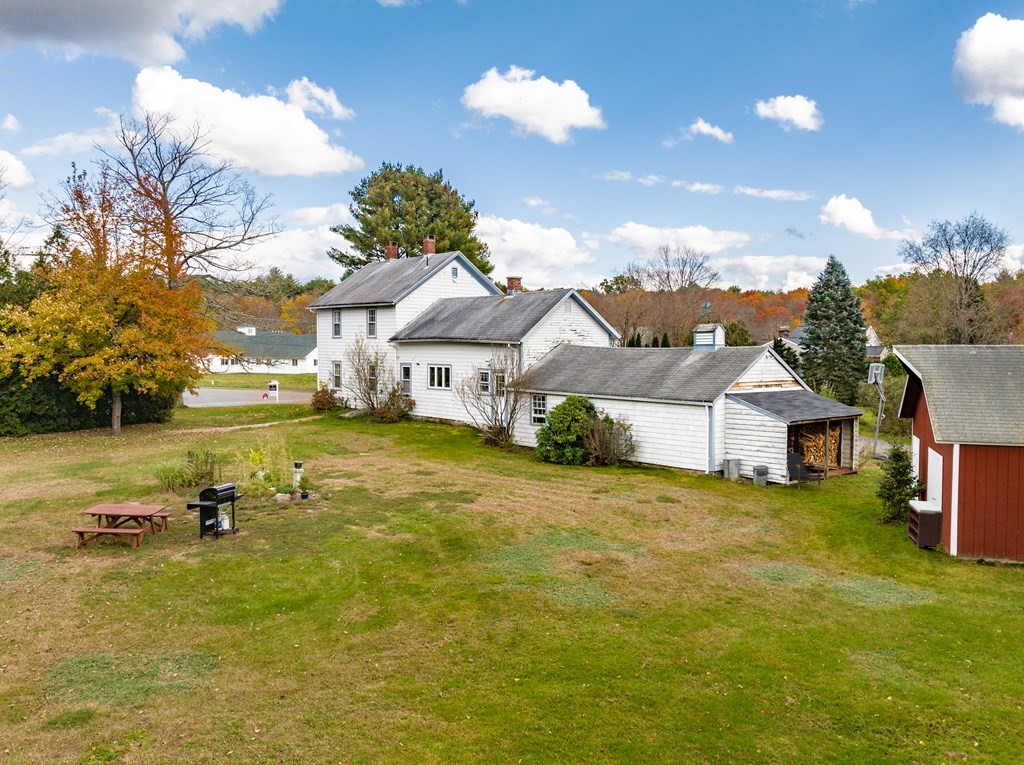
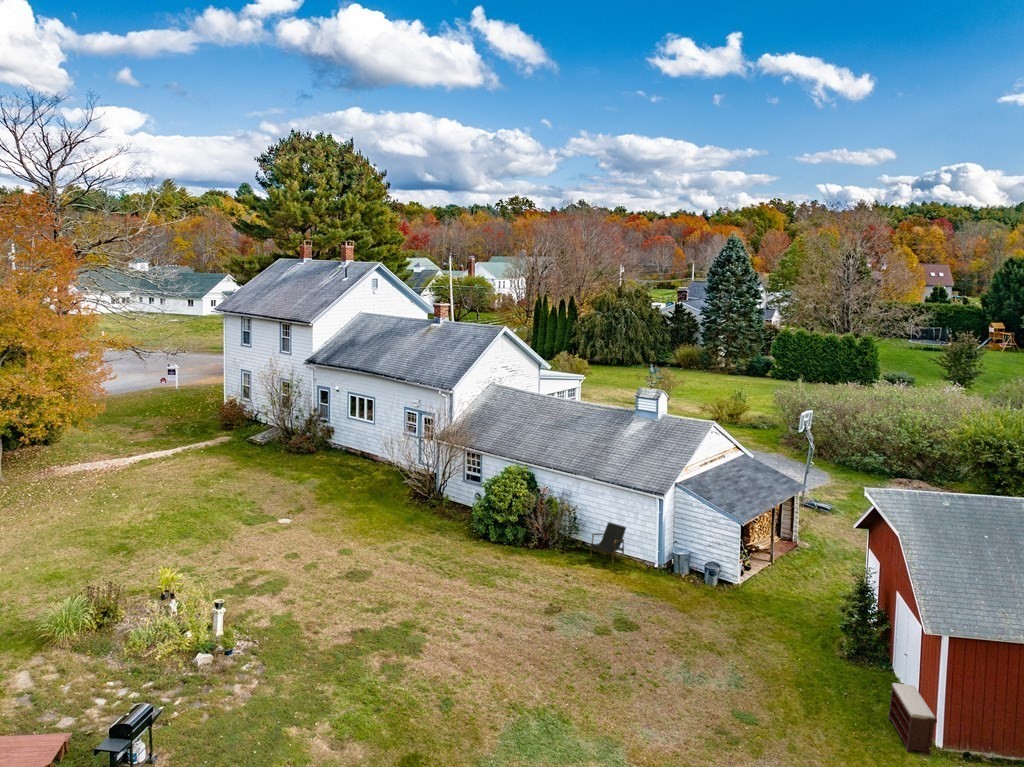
lounge chair: present [786,453,822,490] -> present [590,522,626,563]

